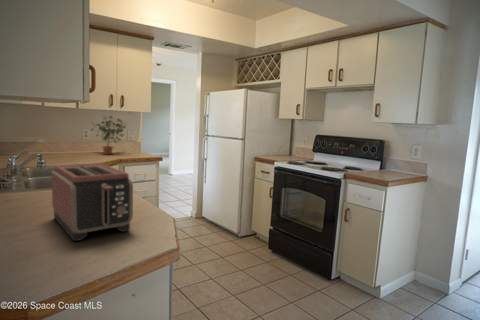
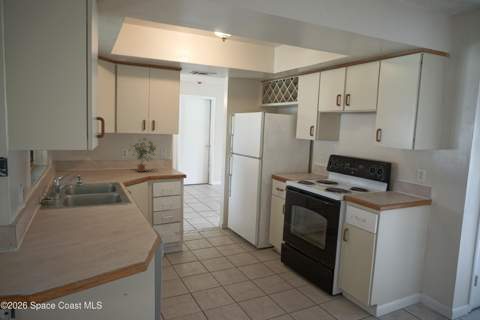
toaster: present [52,163,133,241] -> none [76,192,126,249]

